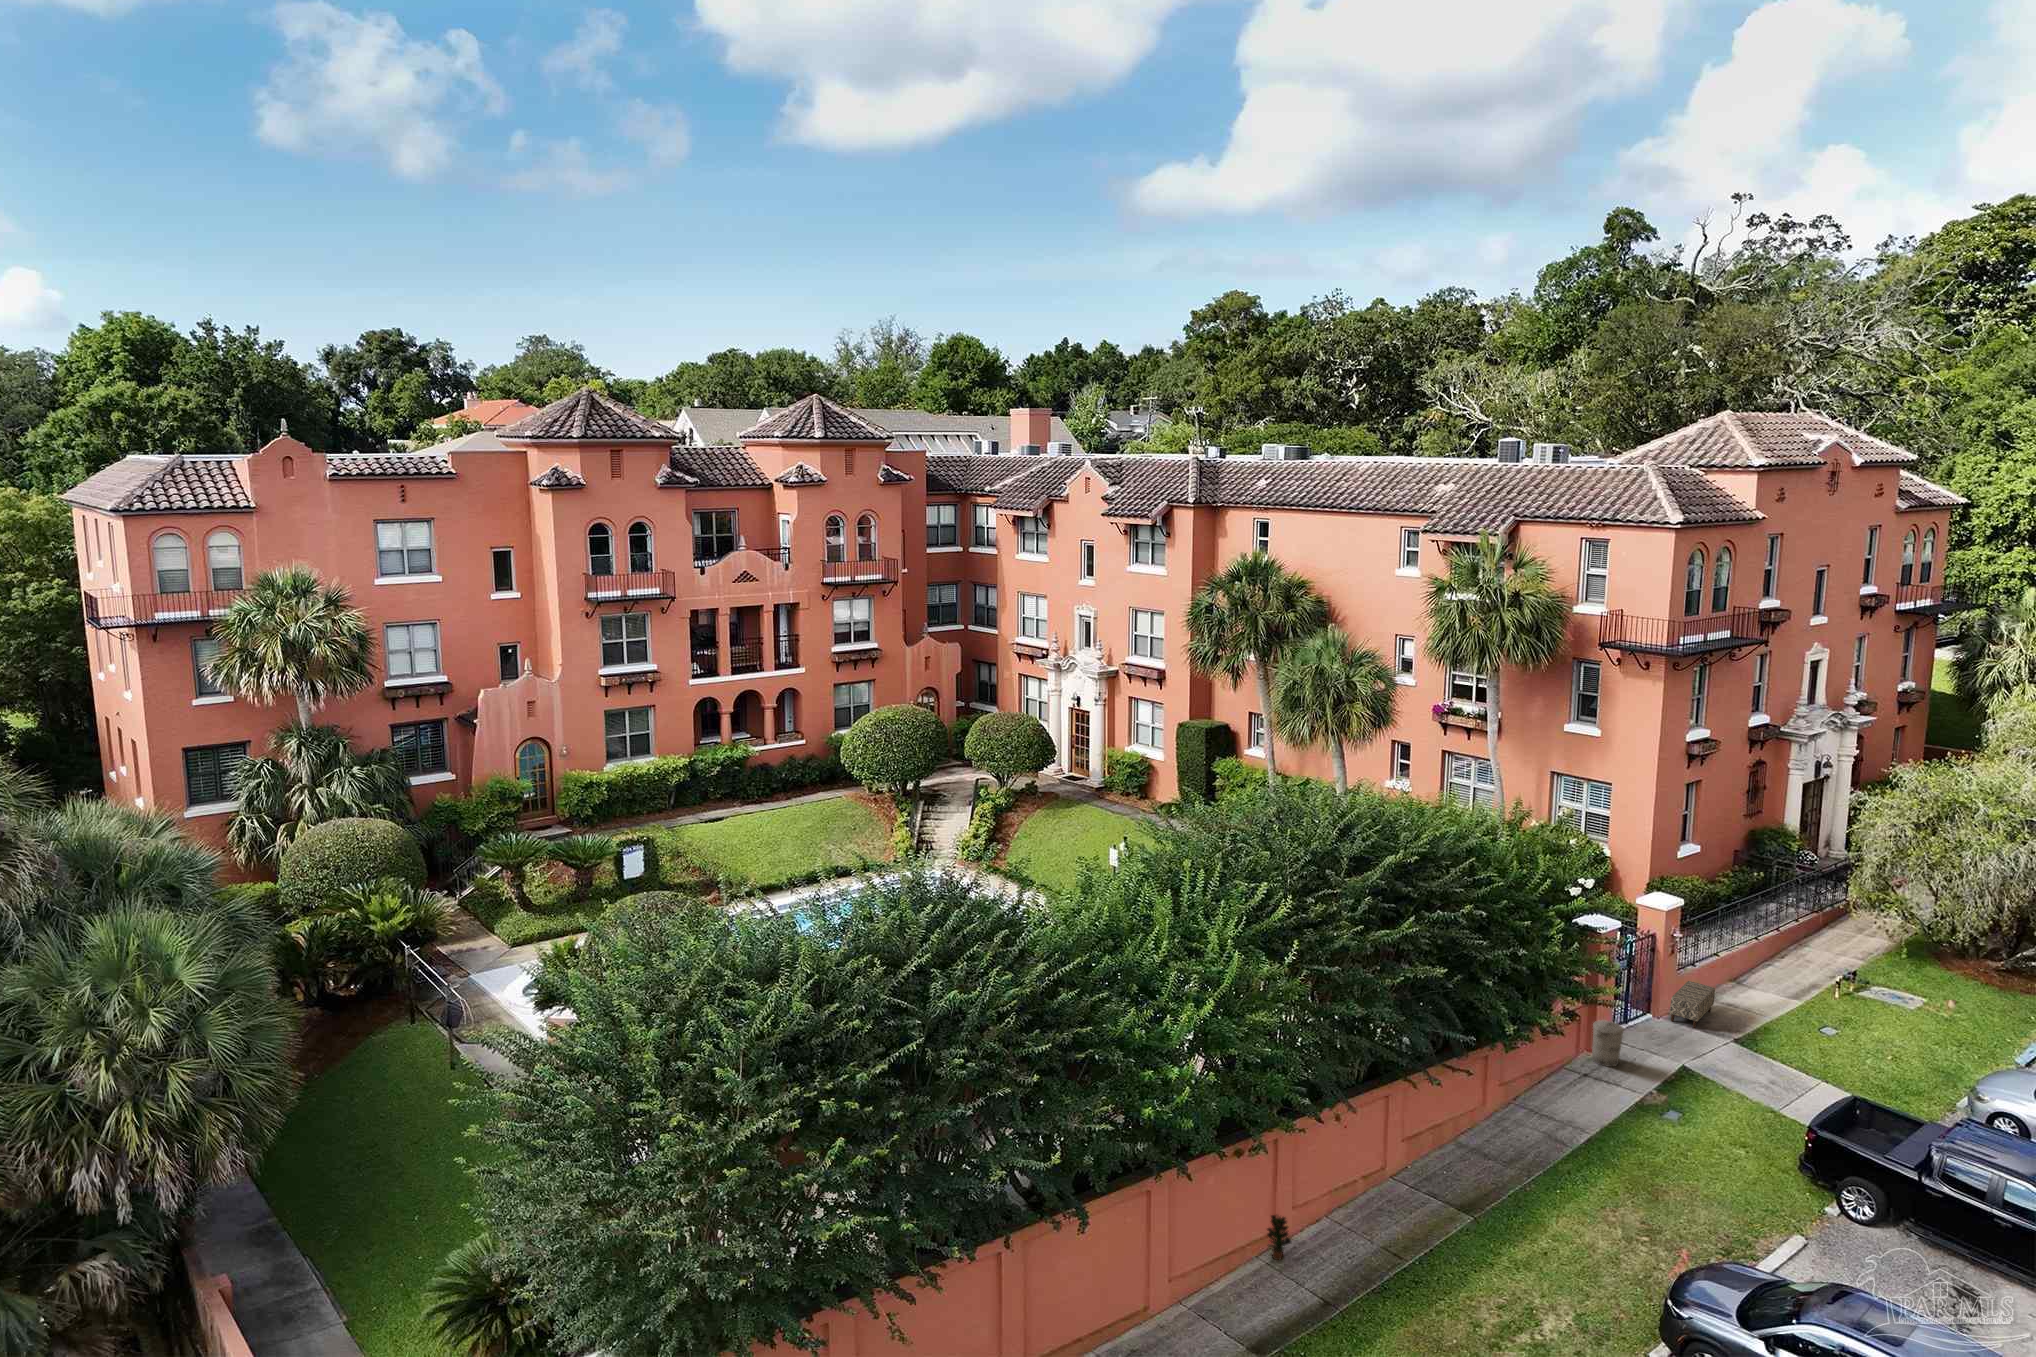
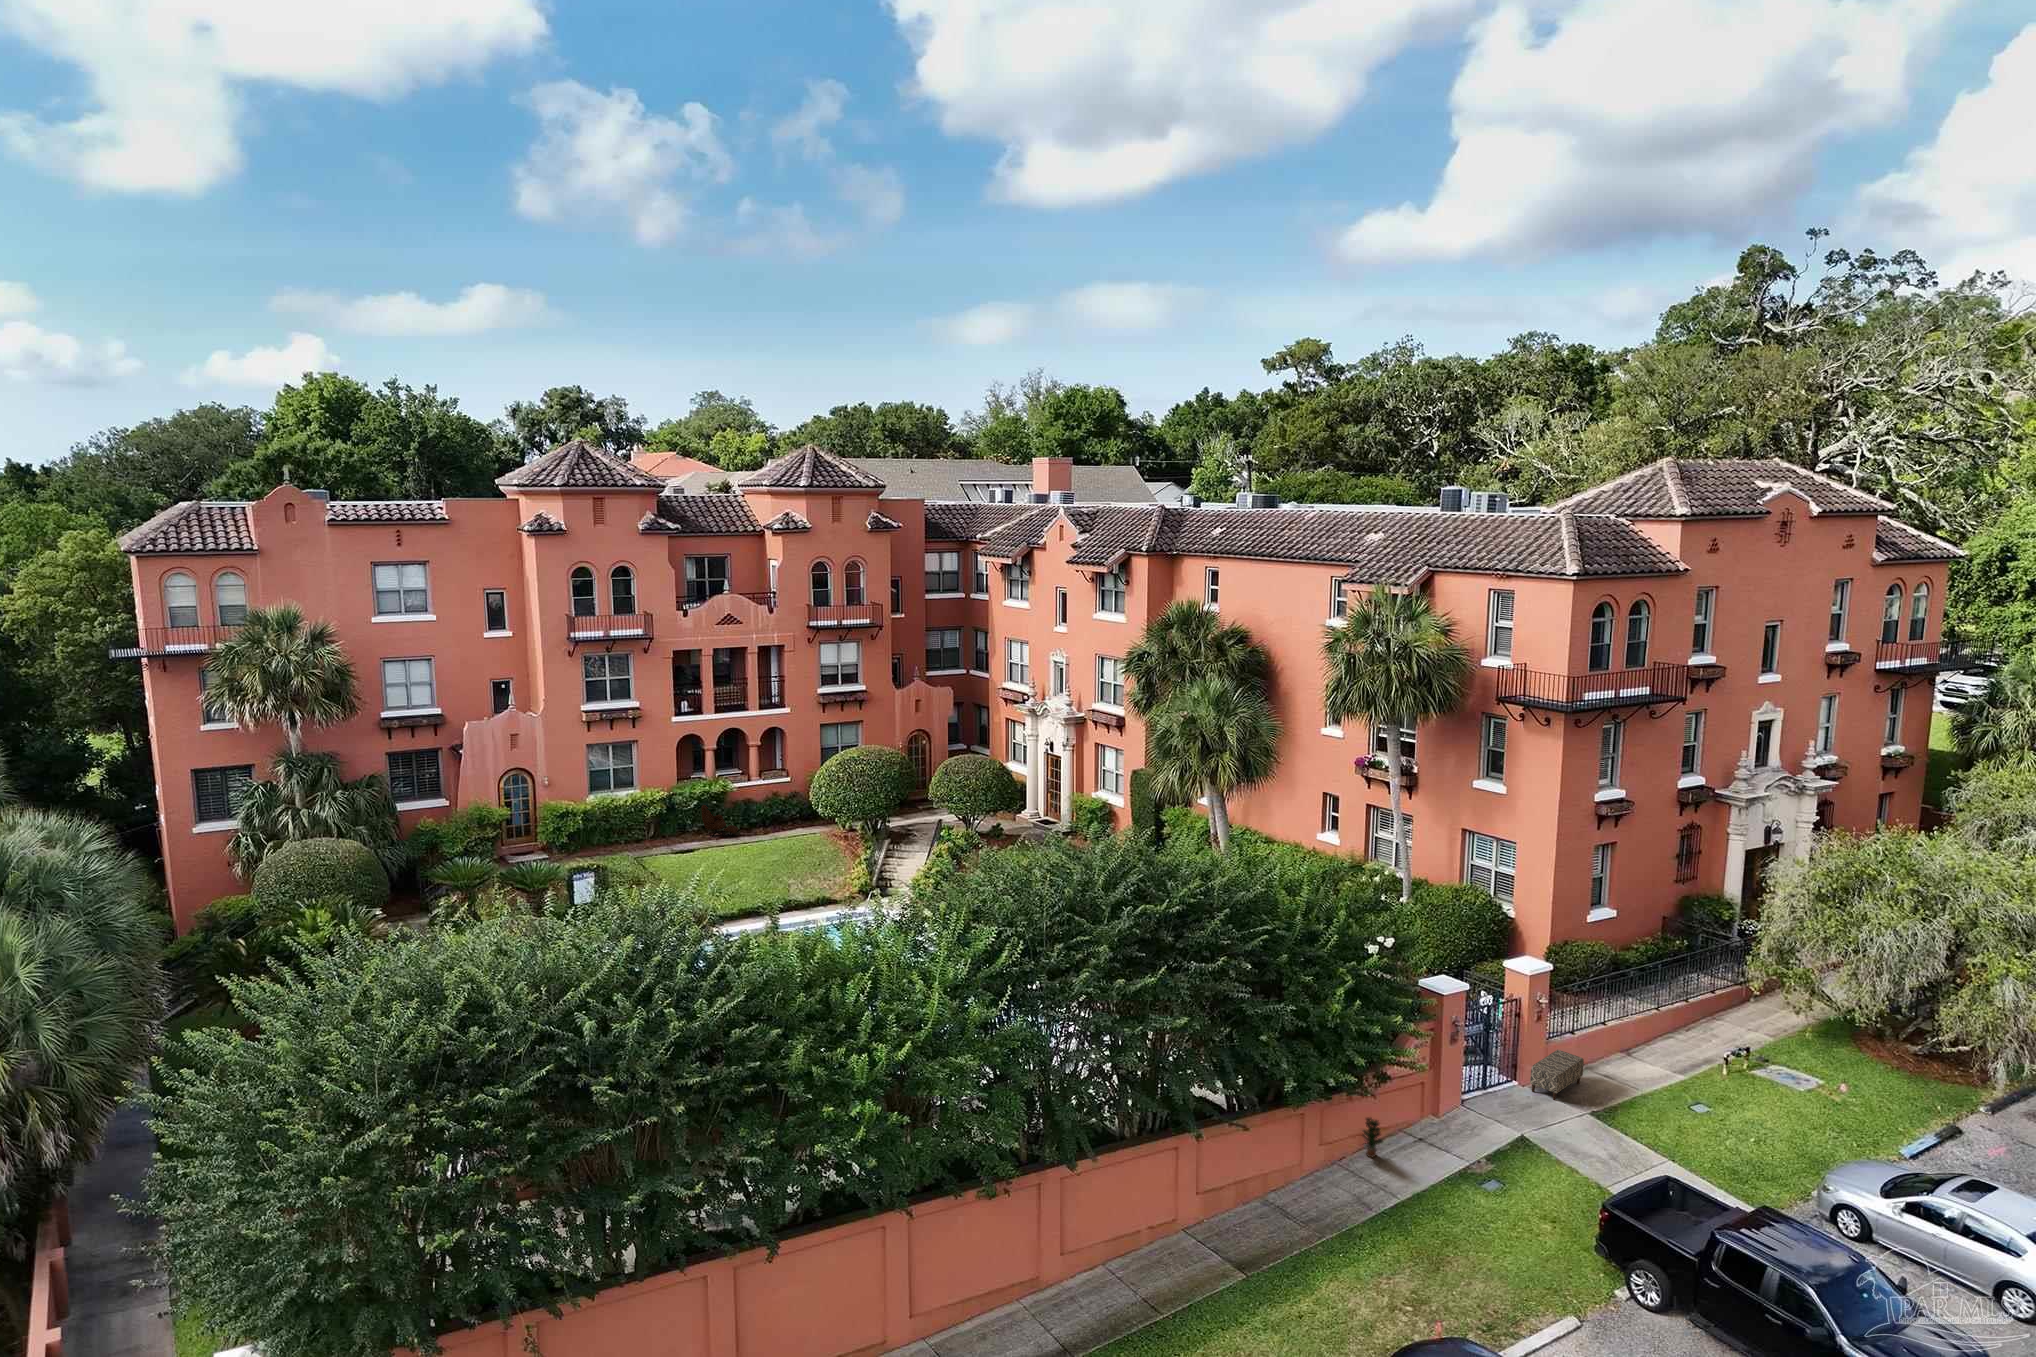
lounge chair: none [725,771,764,807] -> present [701,805,739,838]
trash can: present [1592,1020,1624,1067] -> none [1427,1088,1459,1137]
potted plant: present [1267,1215,1291,1260] -> present [1362,1118,1383,1157]

